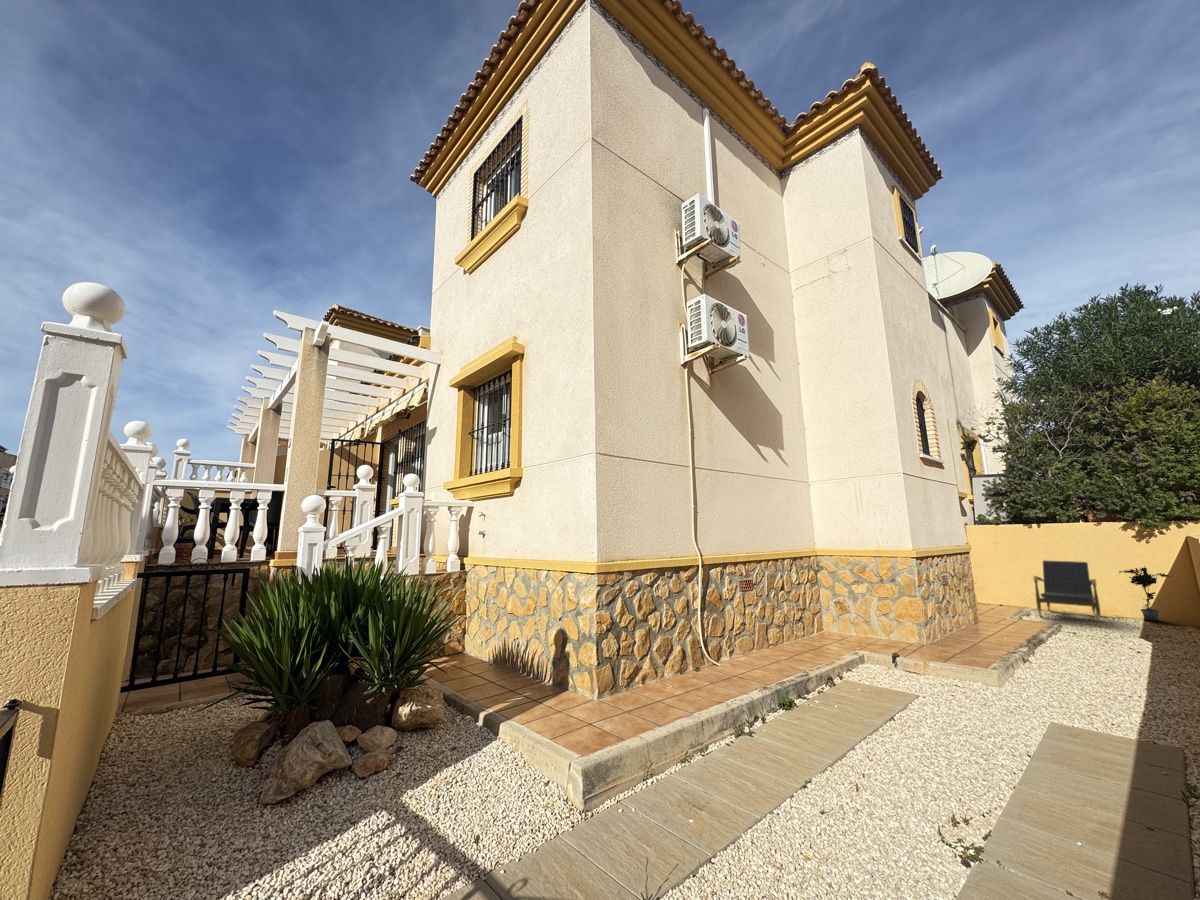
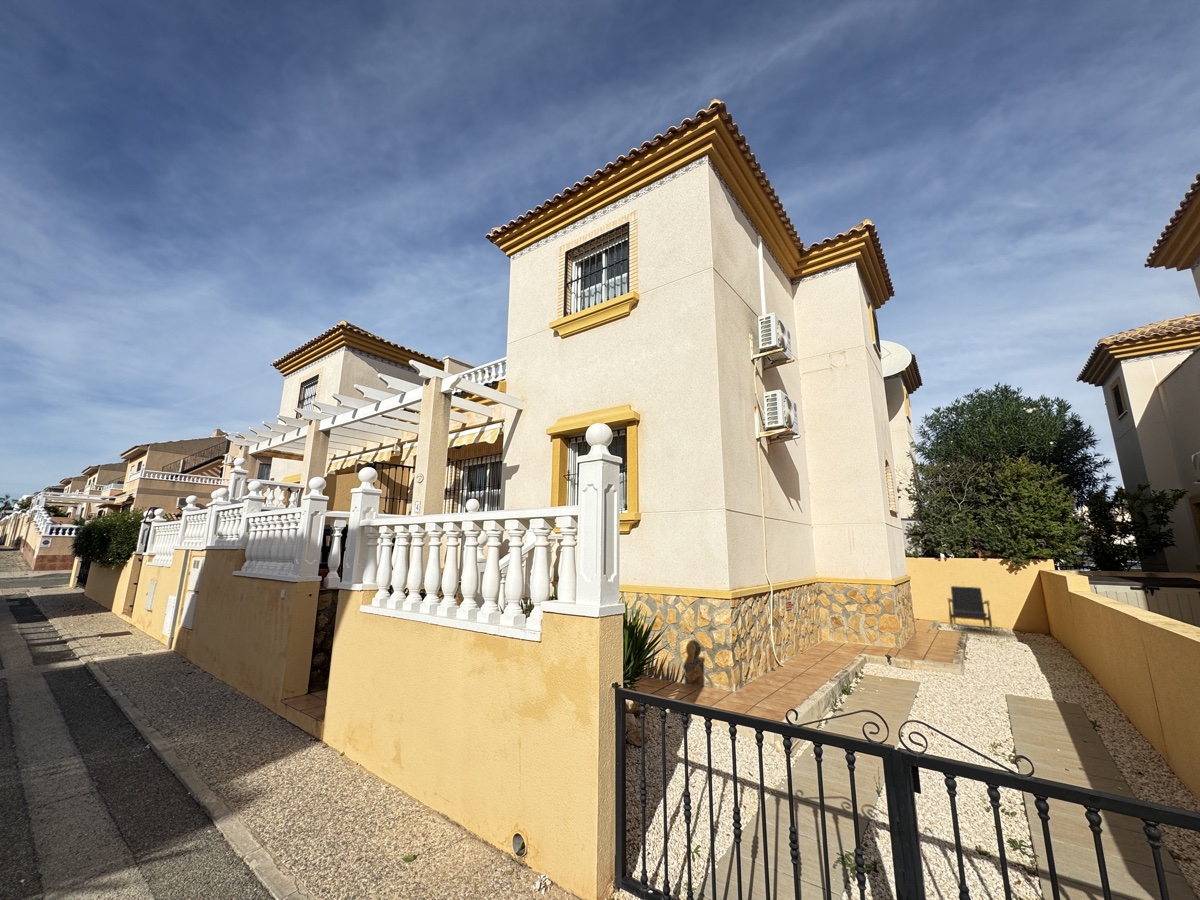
potted plant: present [1119,567,1171,621] -> none [1001,591,1034,630]

